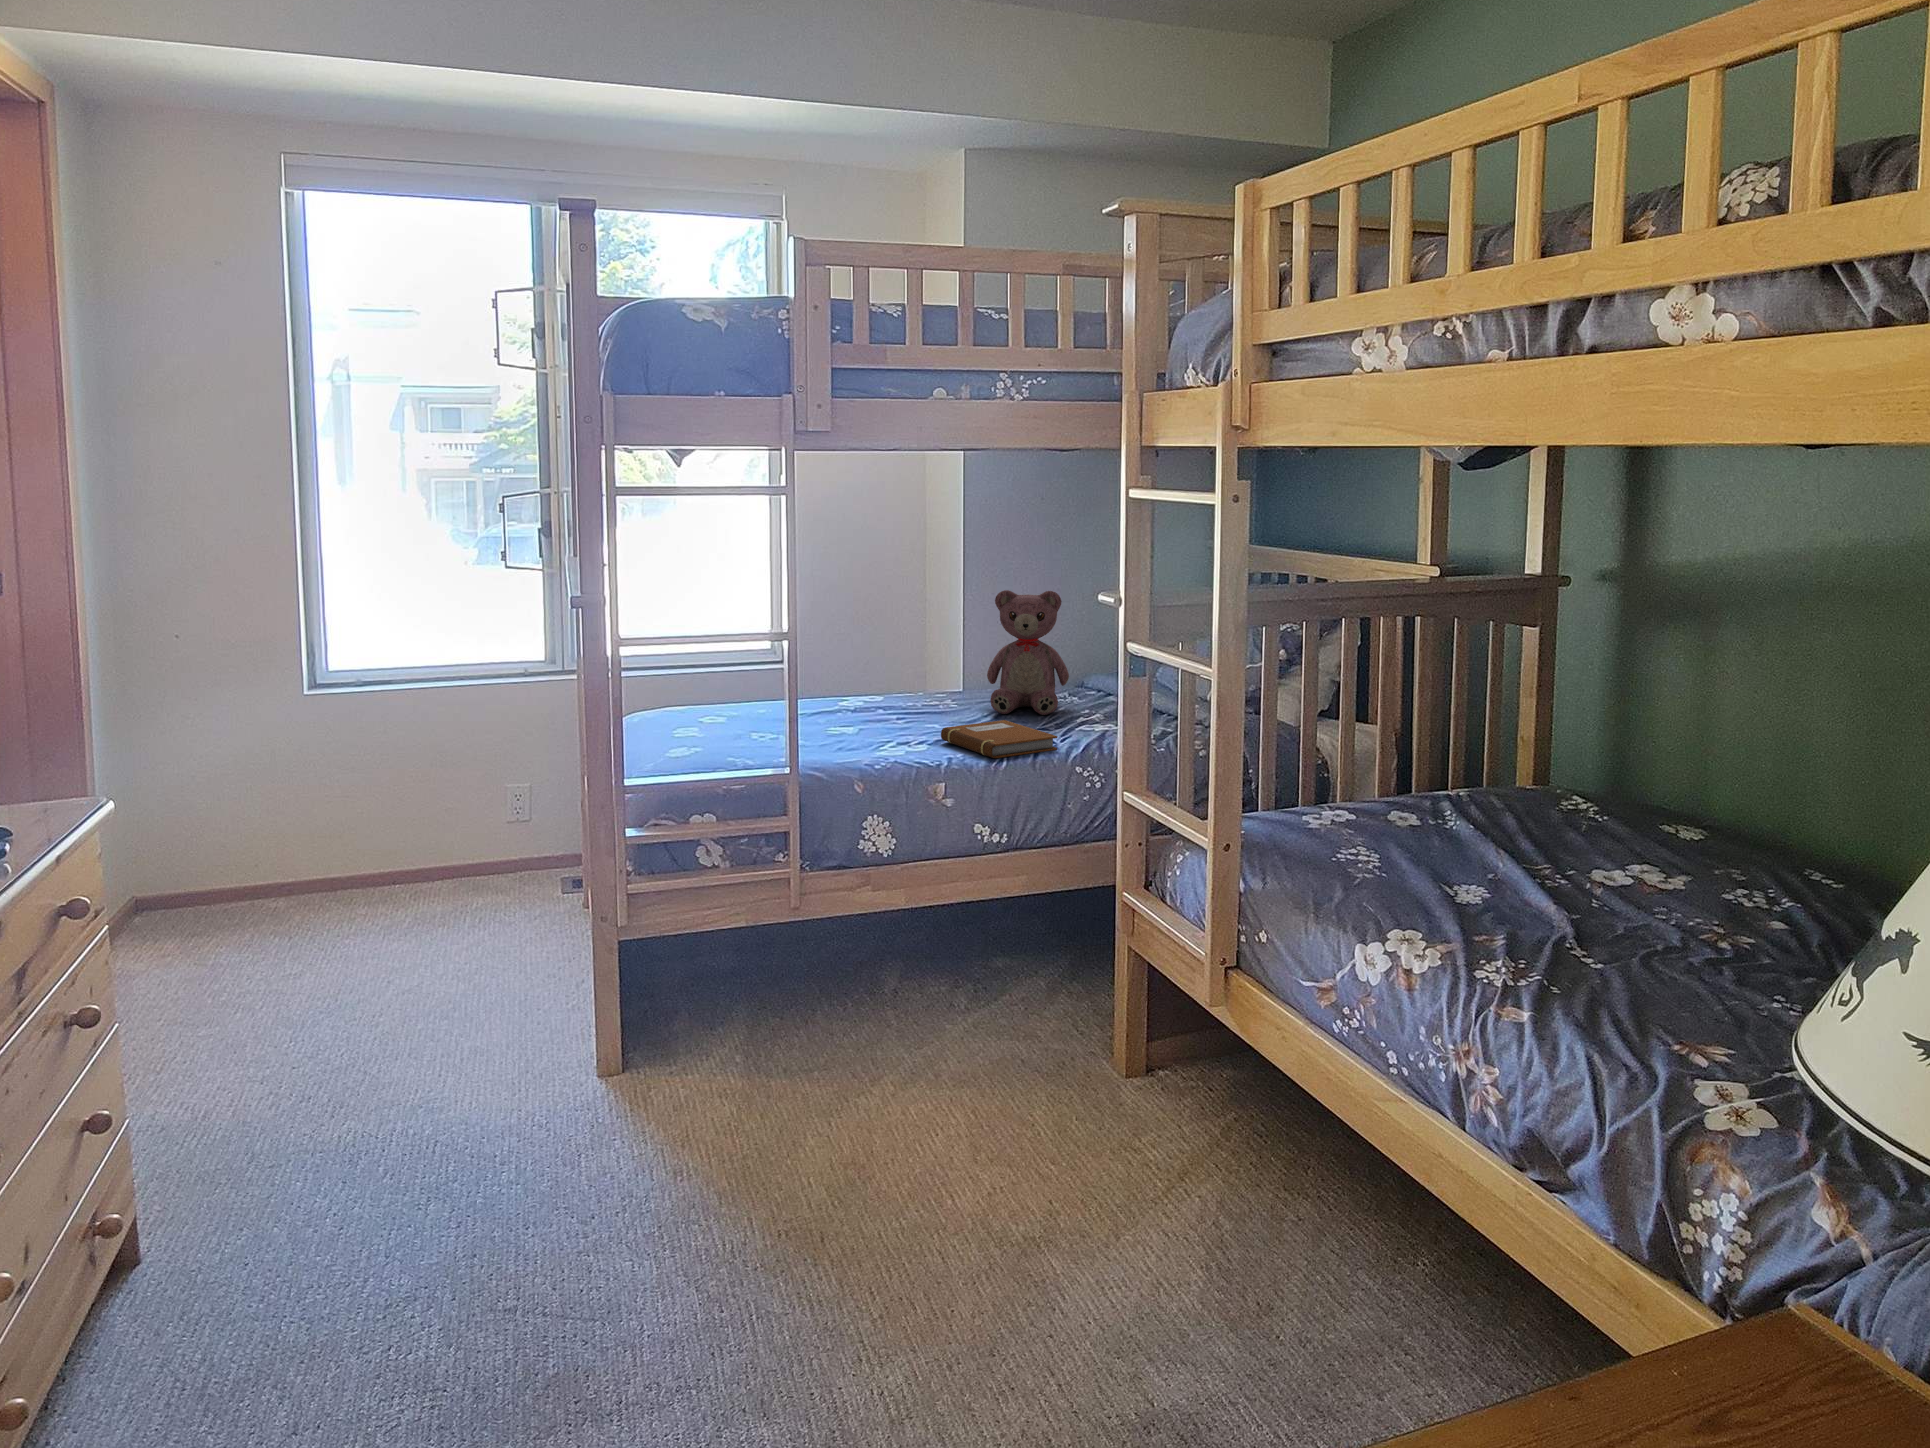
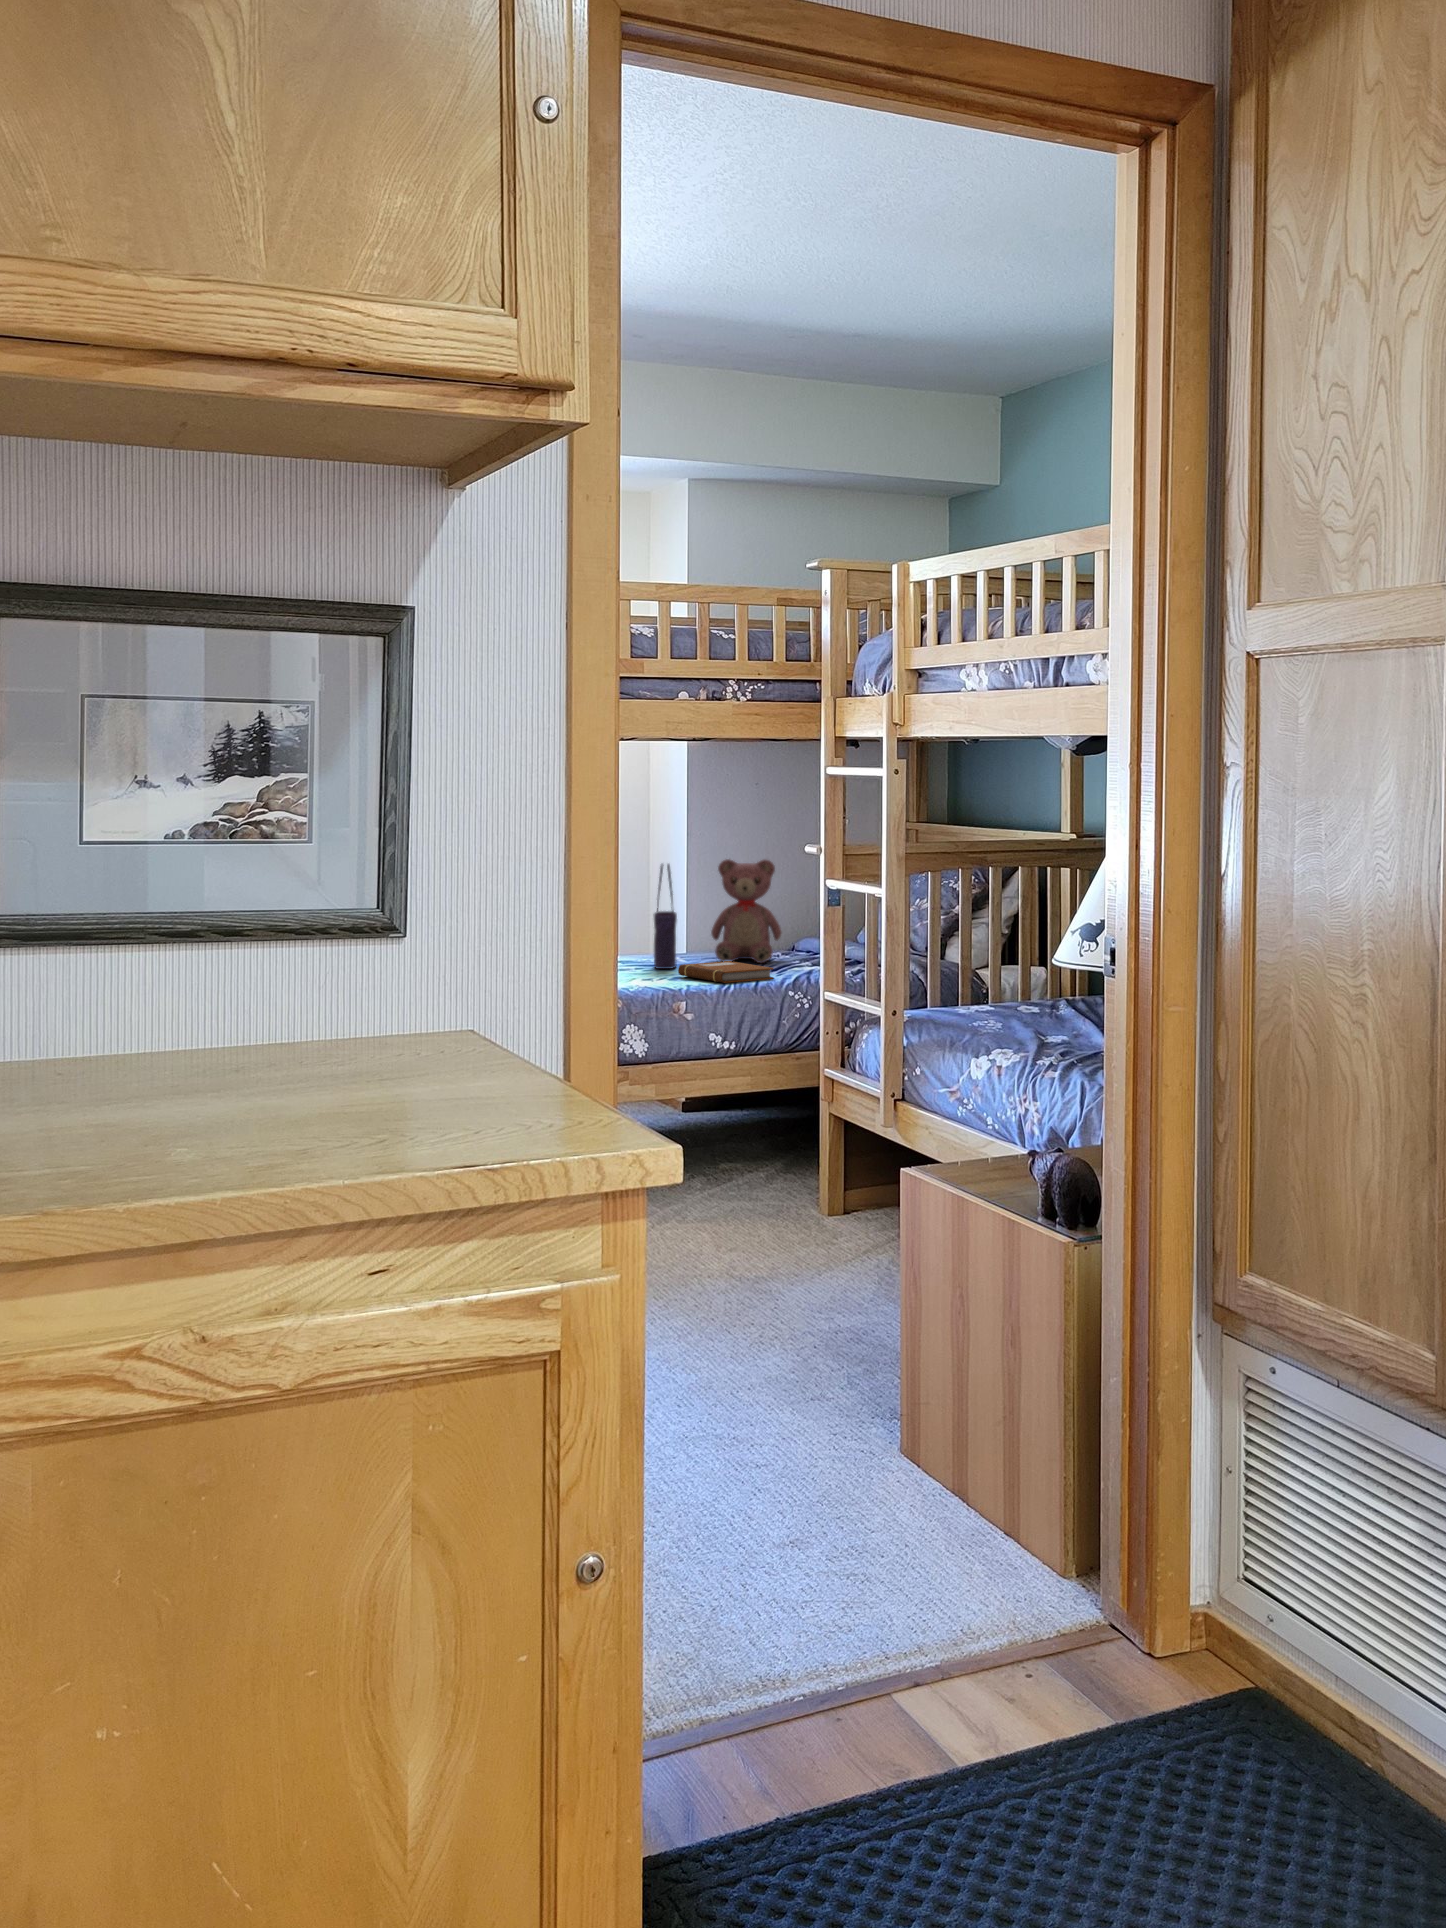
tote bag: none [917,598,944,724] -> present [654,864,677,969]

